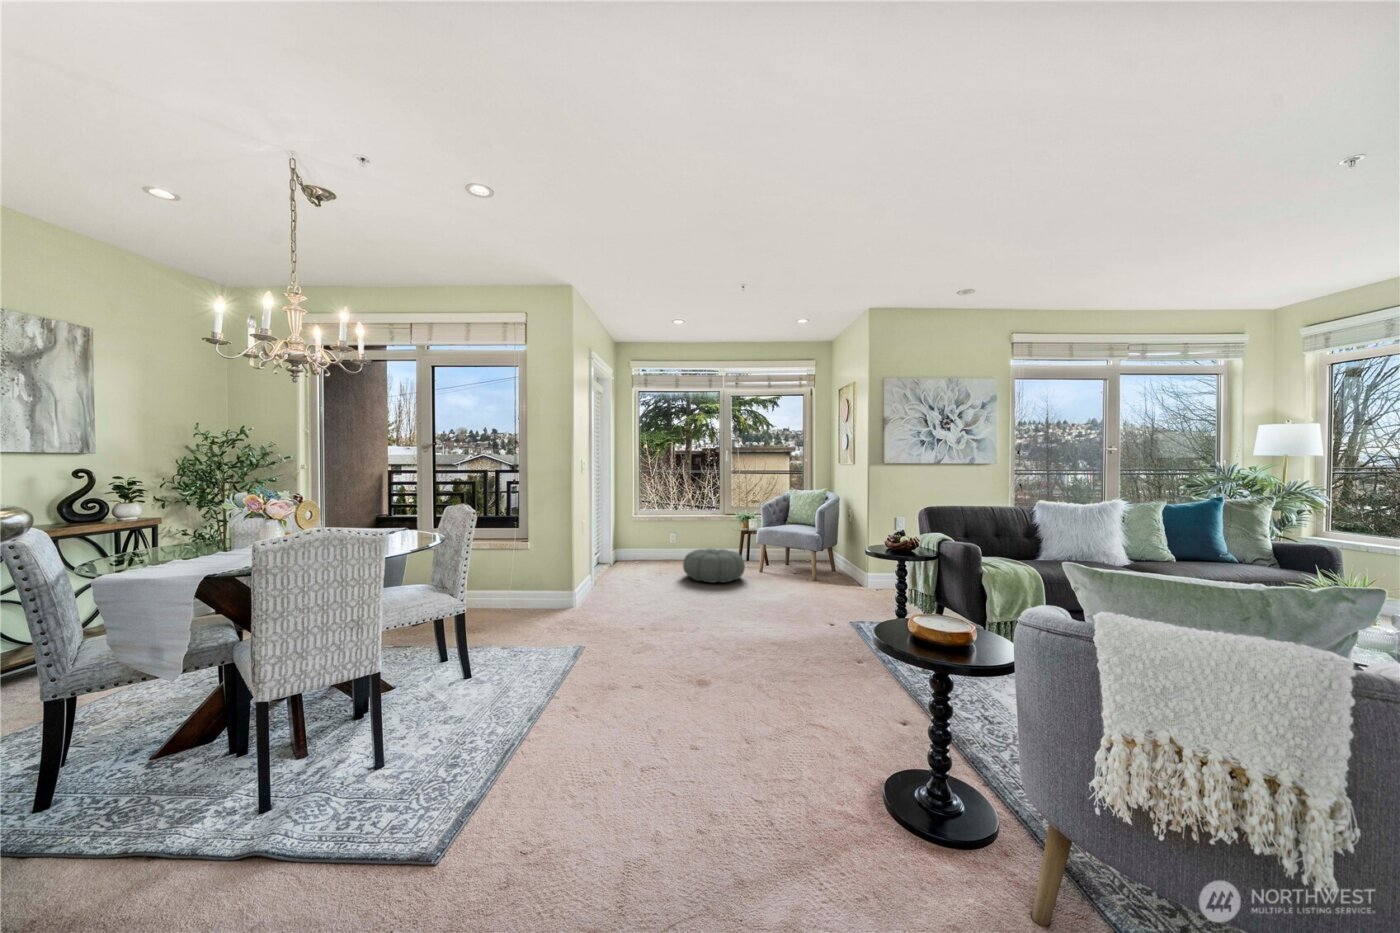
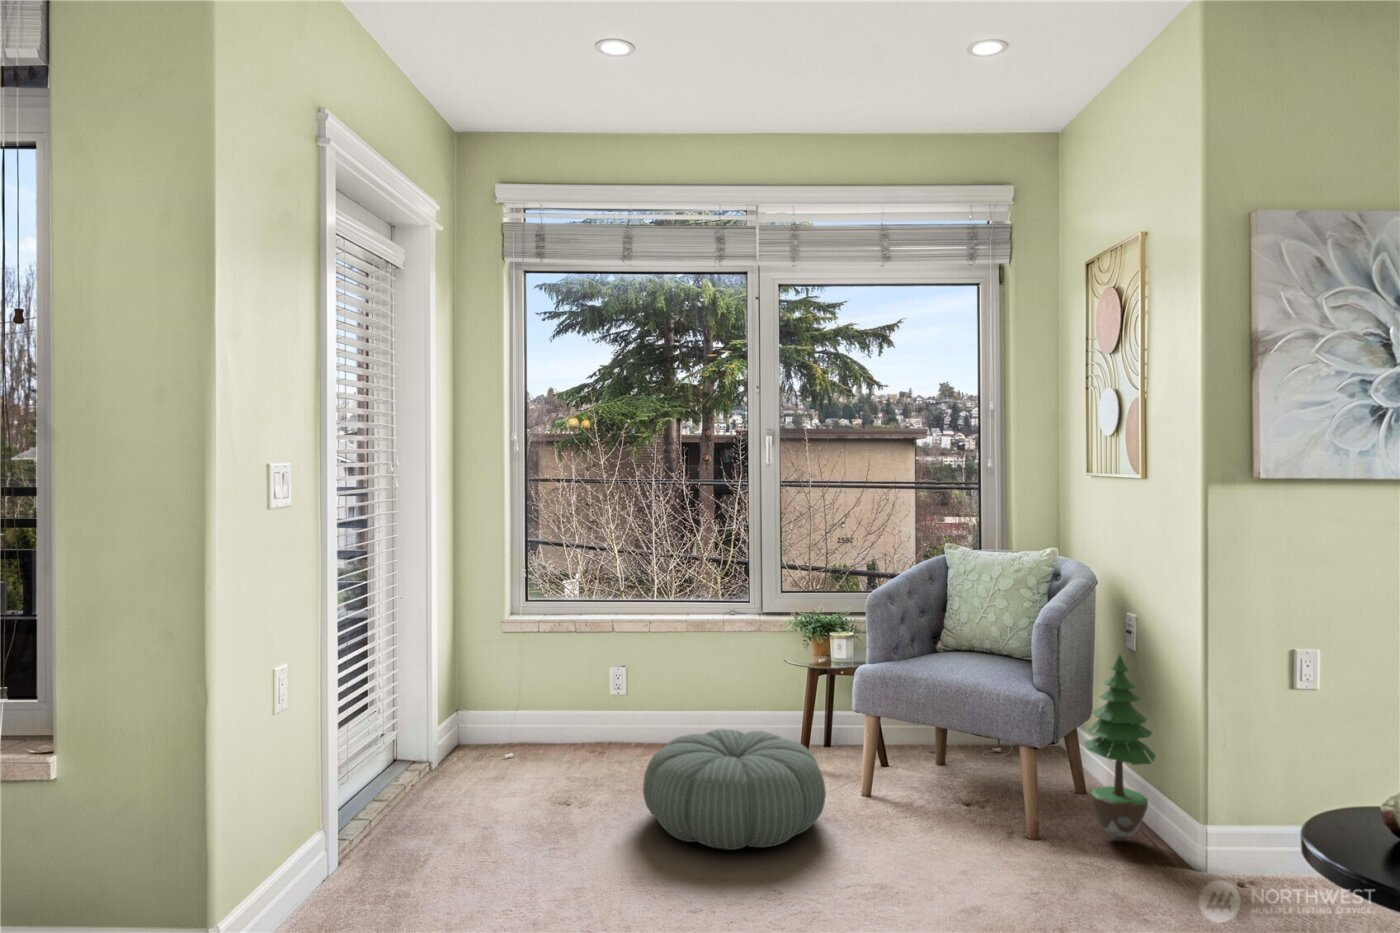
potted tree: none [831,521,854,583] -> present [1084,655,1156,840]

